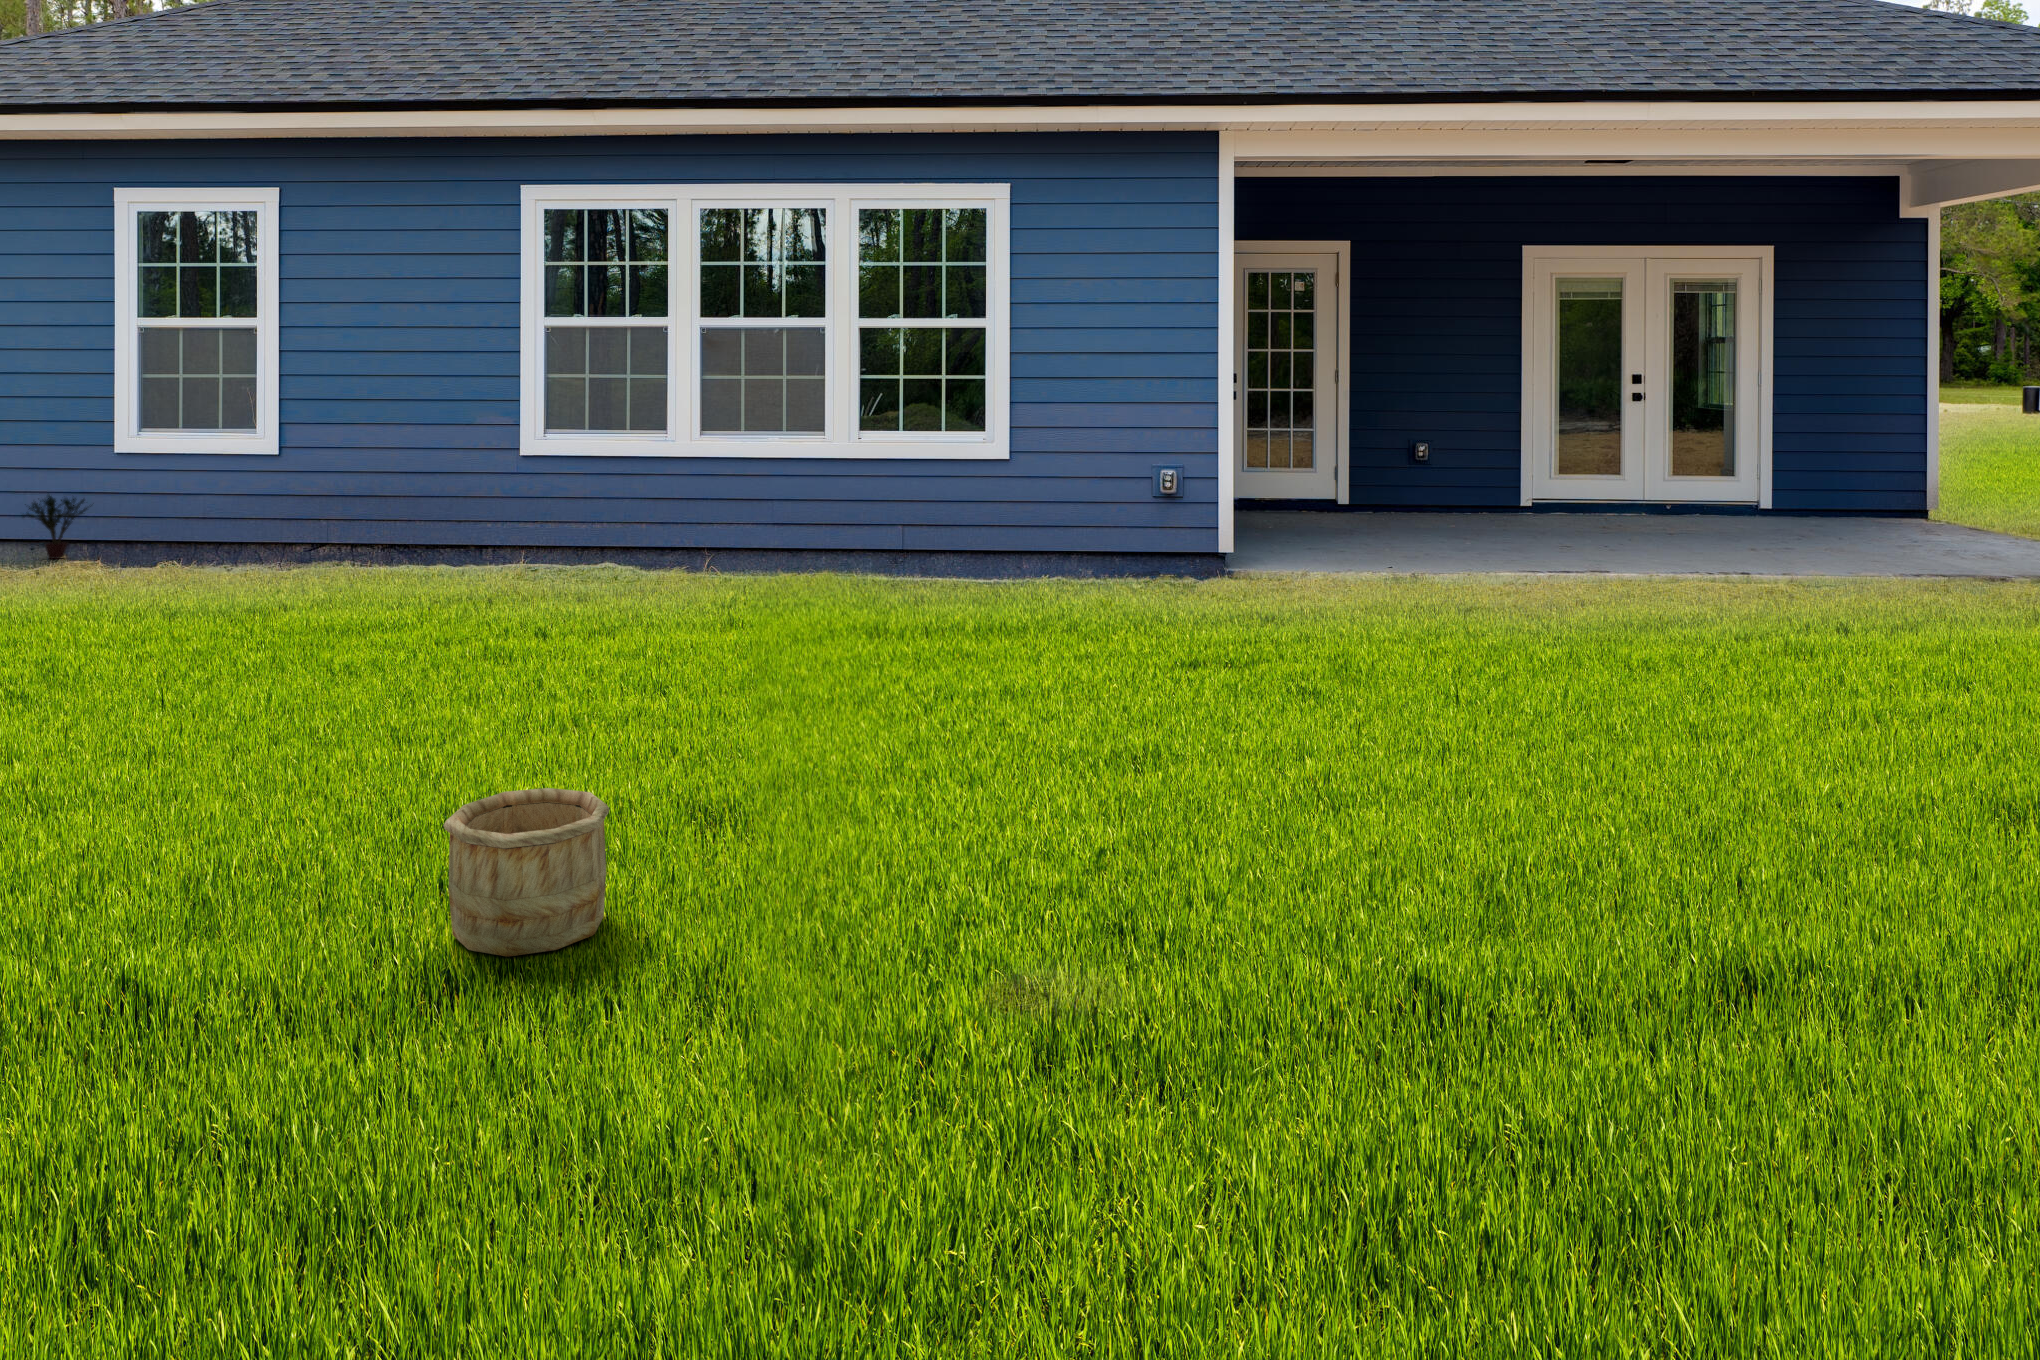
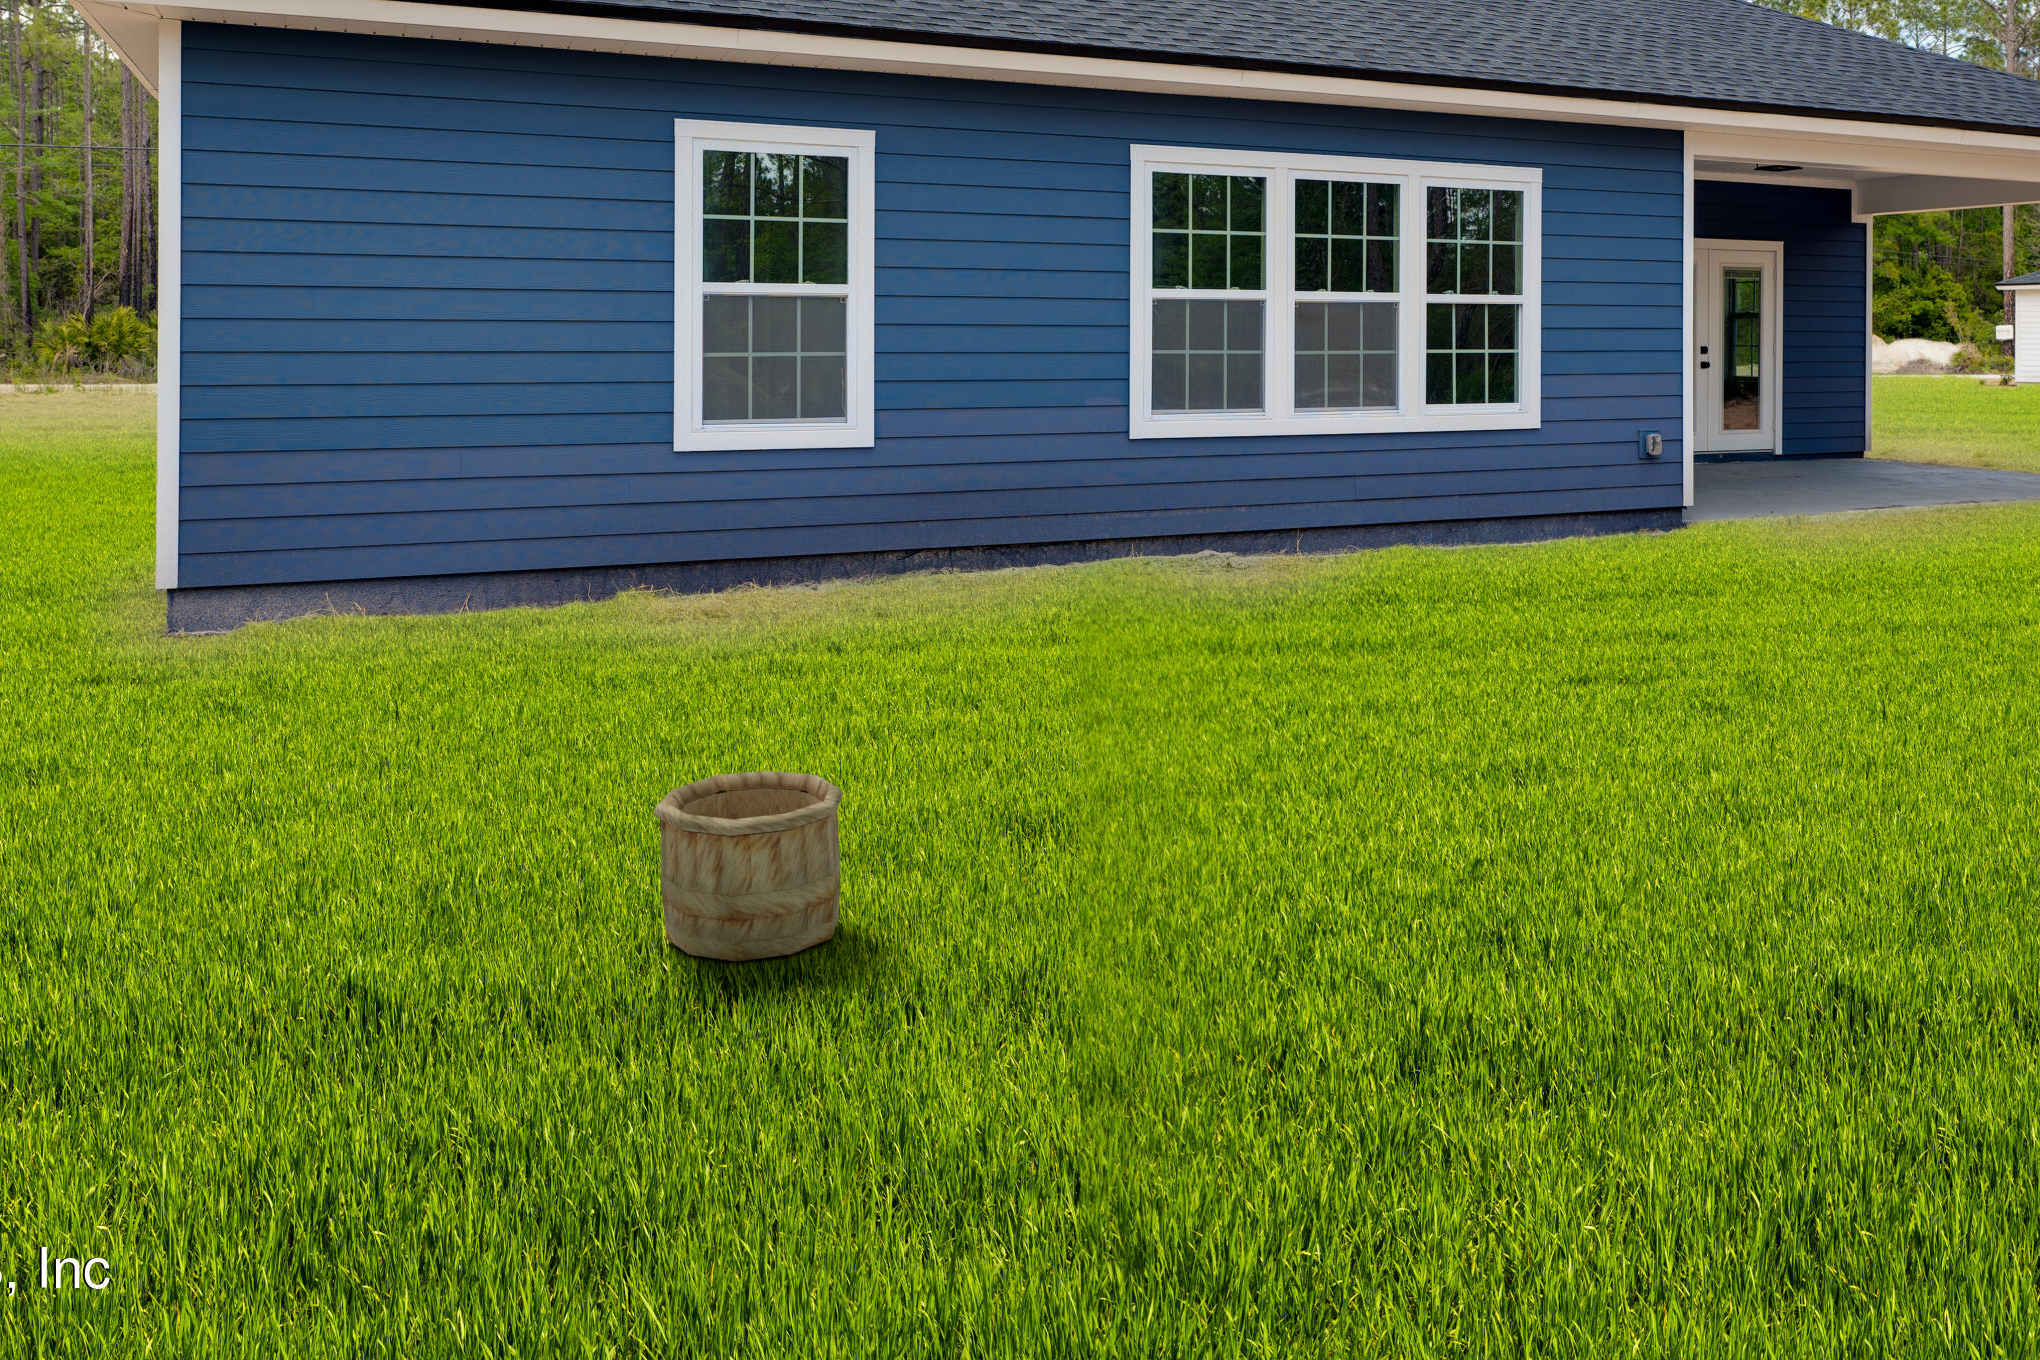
potted plant: present [23,495,87,559] -> none [22,445,111,527]

